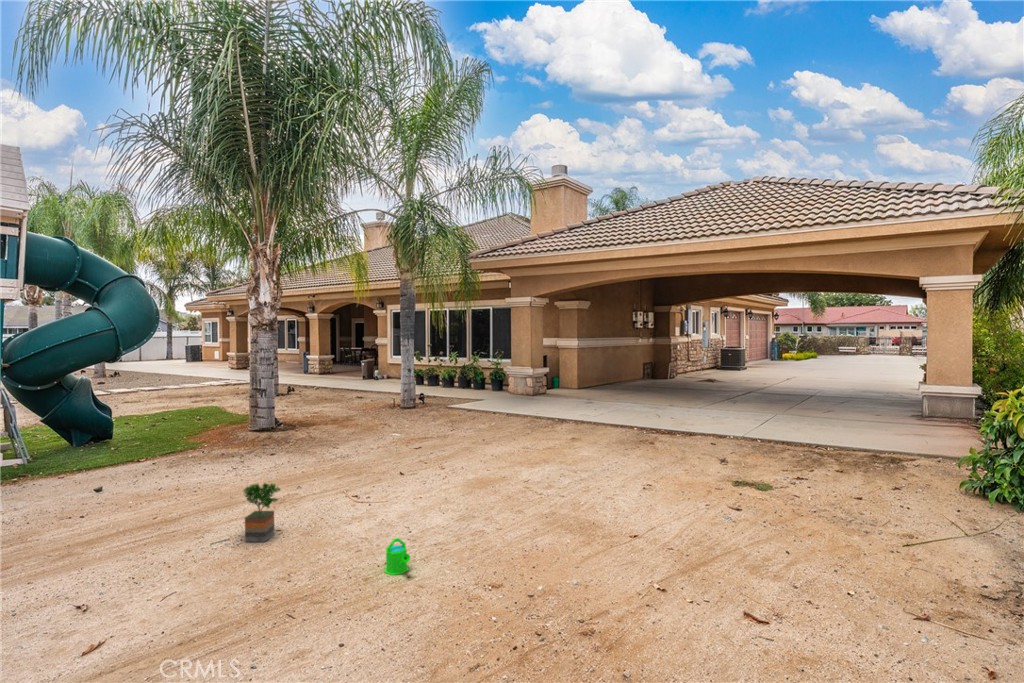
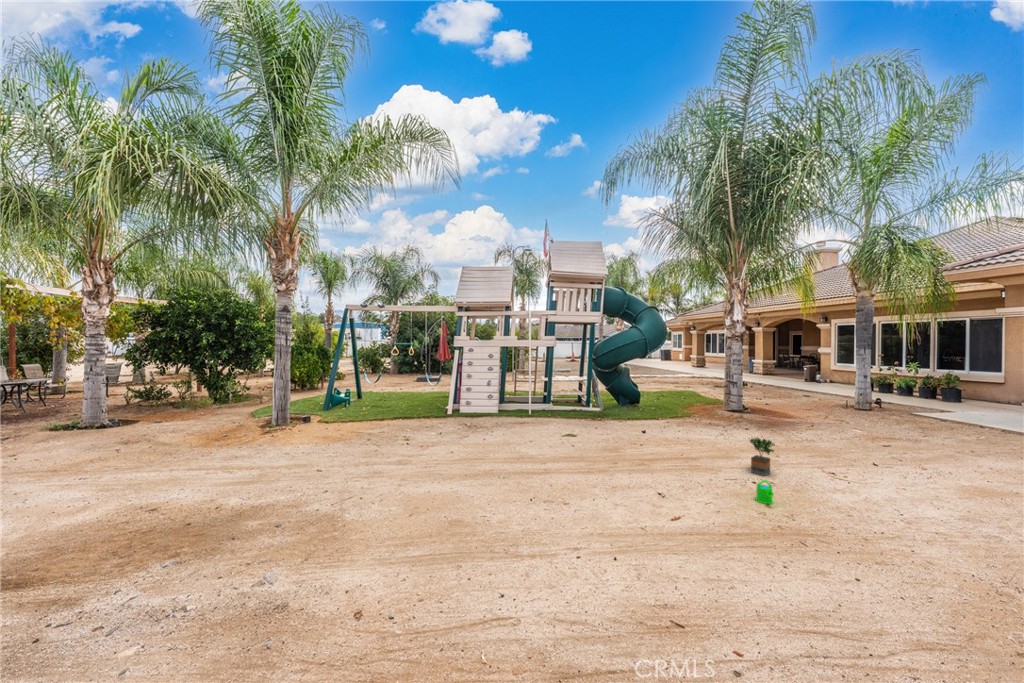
watering can: present [385,538,410,575] -> present [755,480,774,504]

